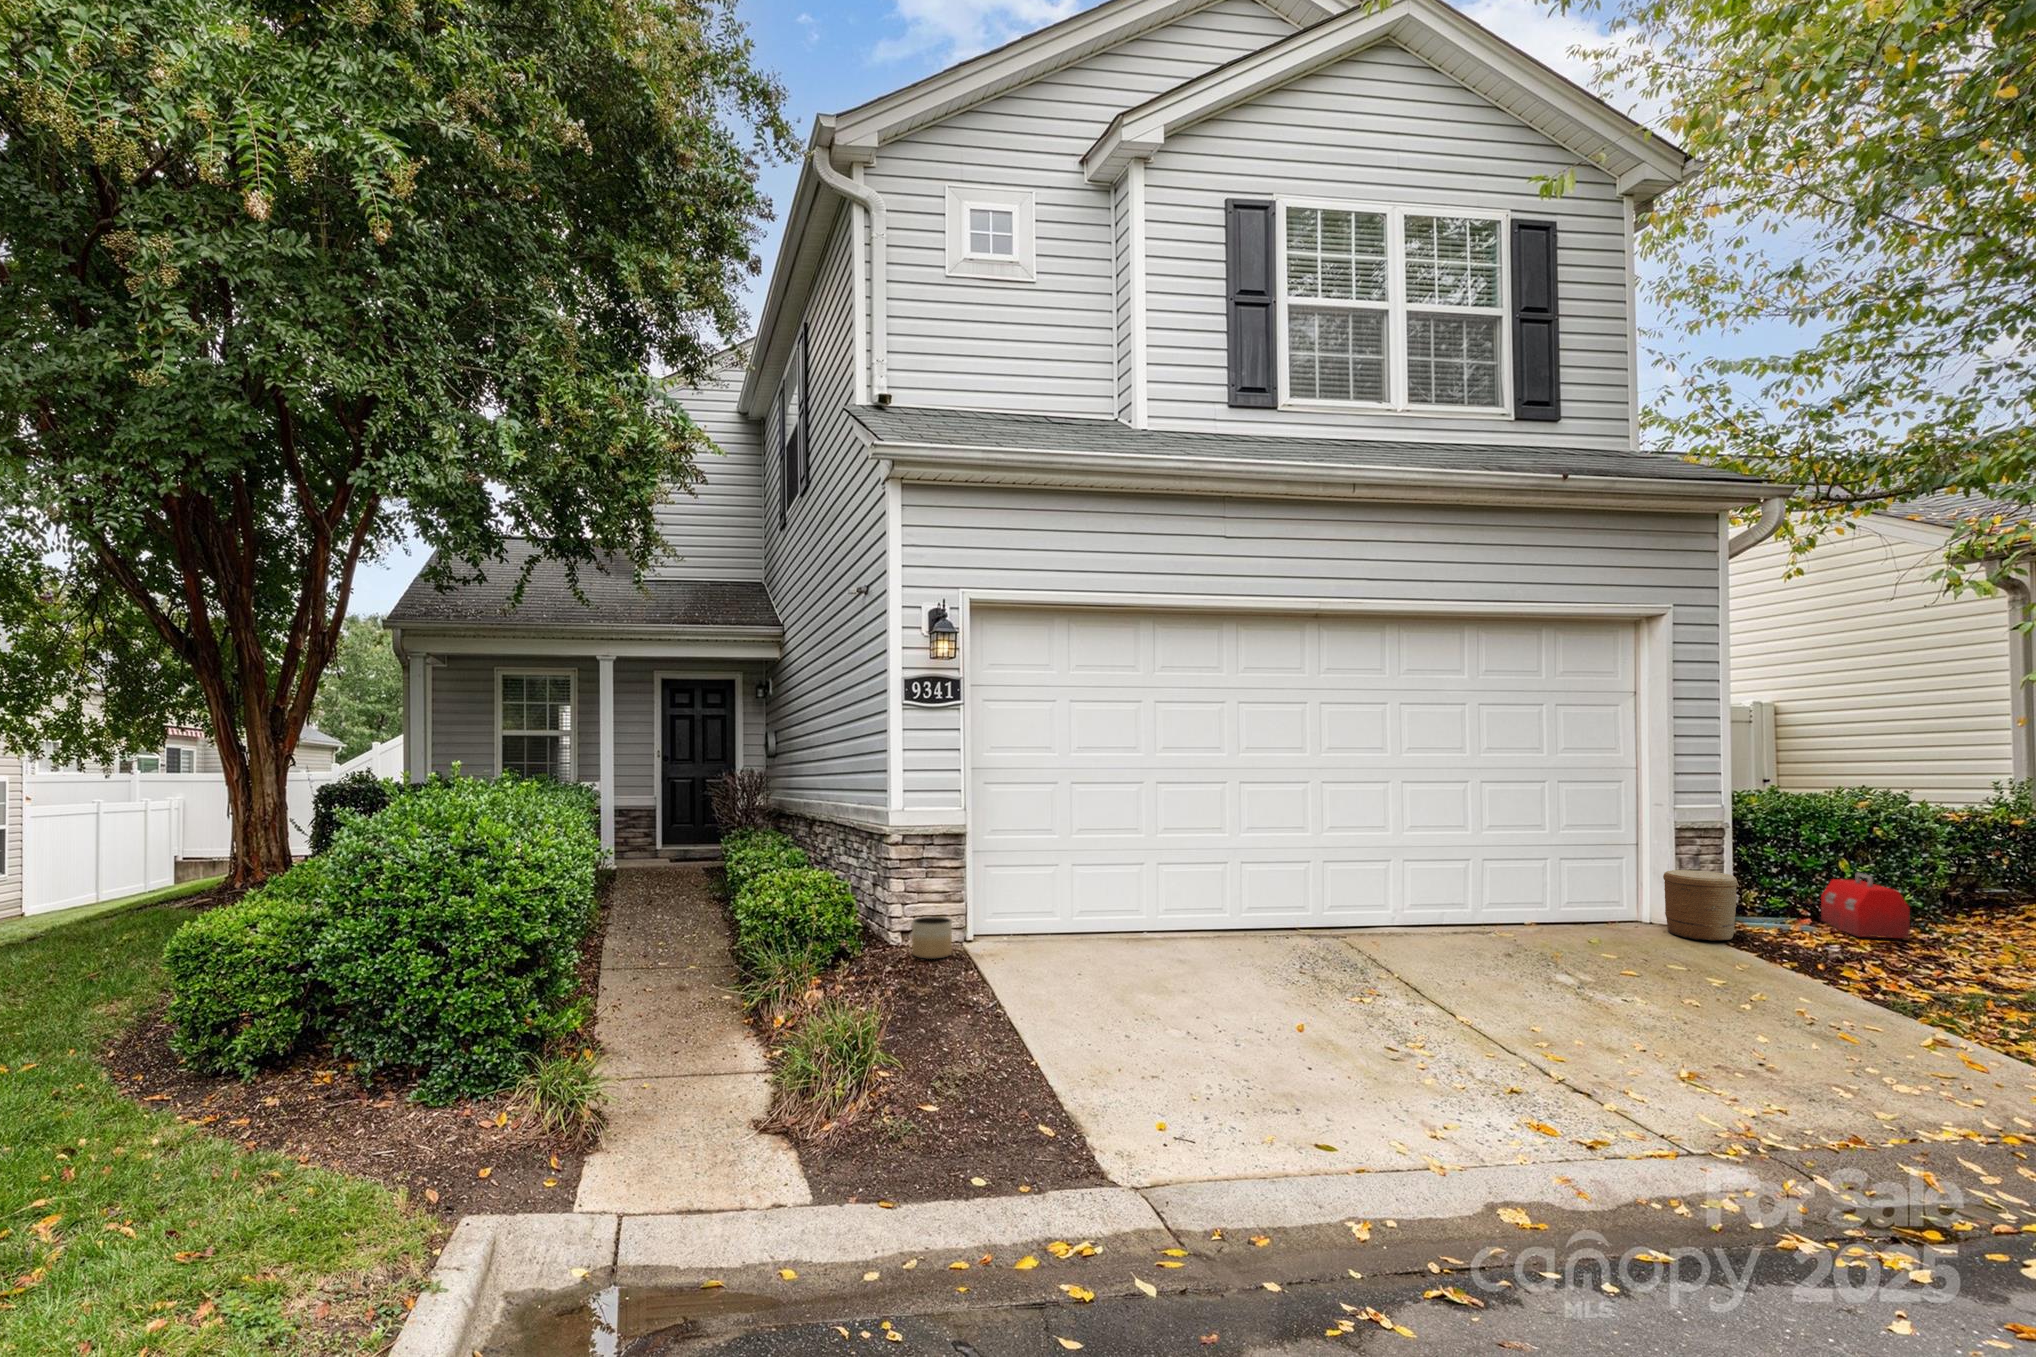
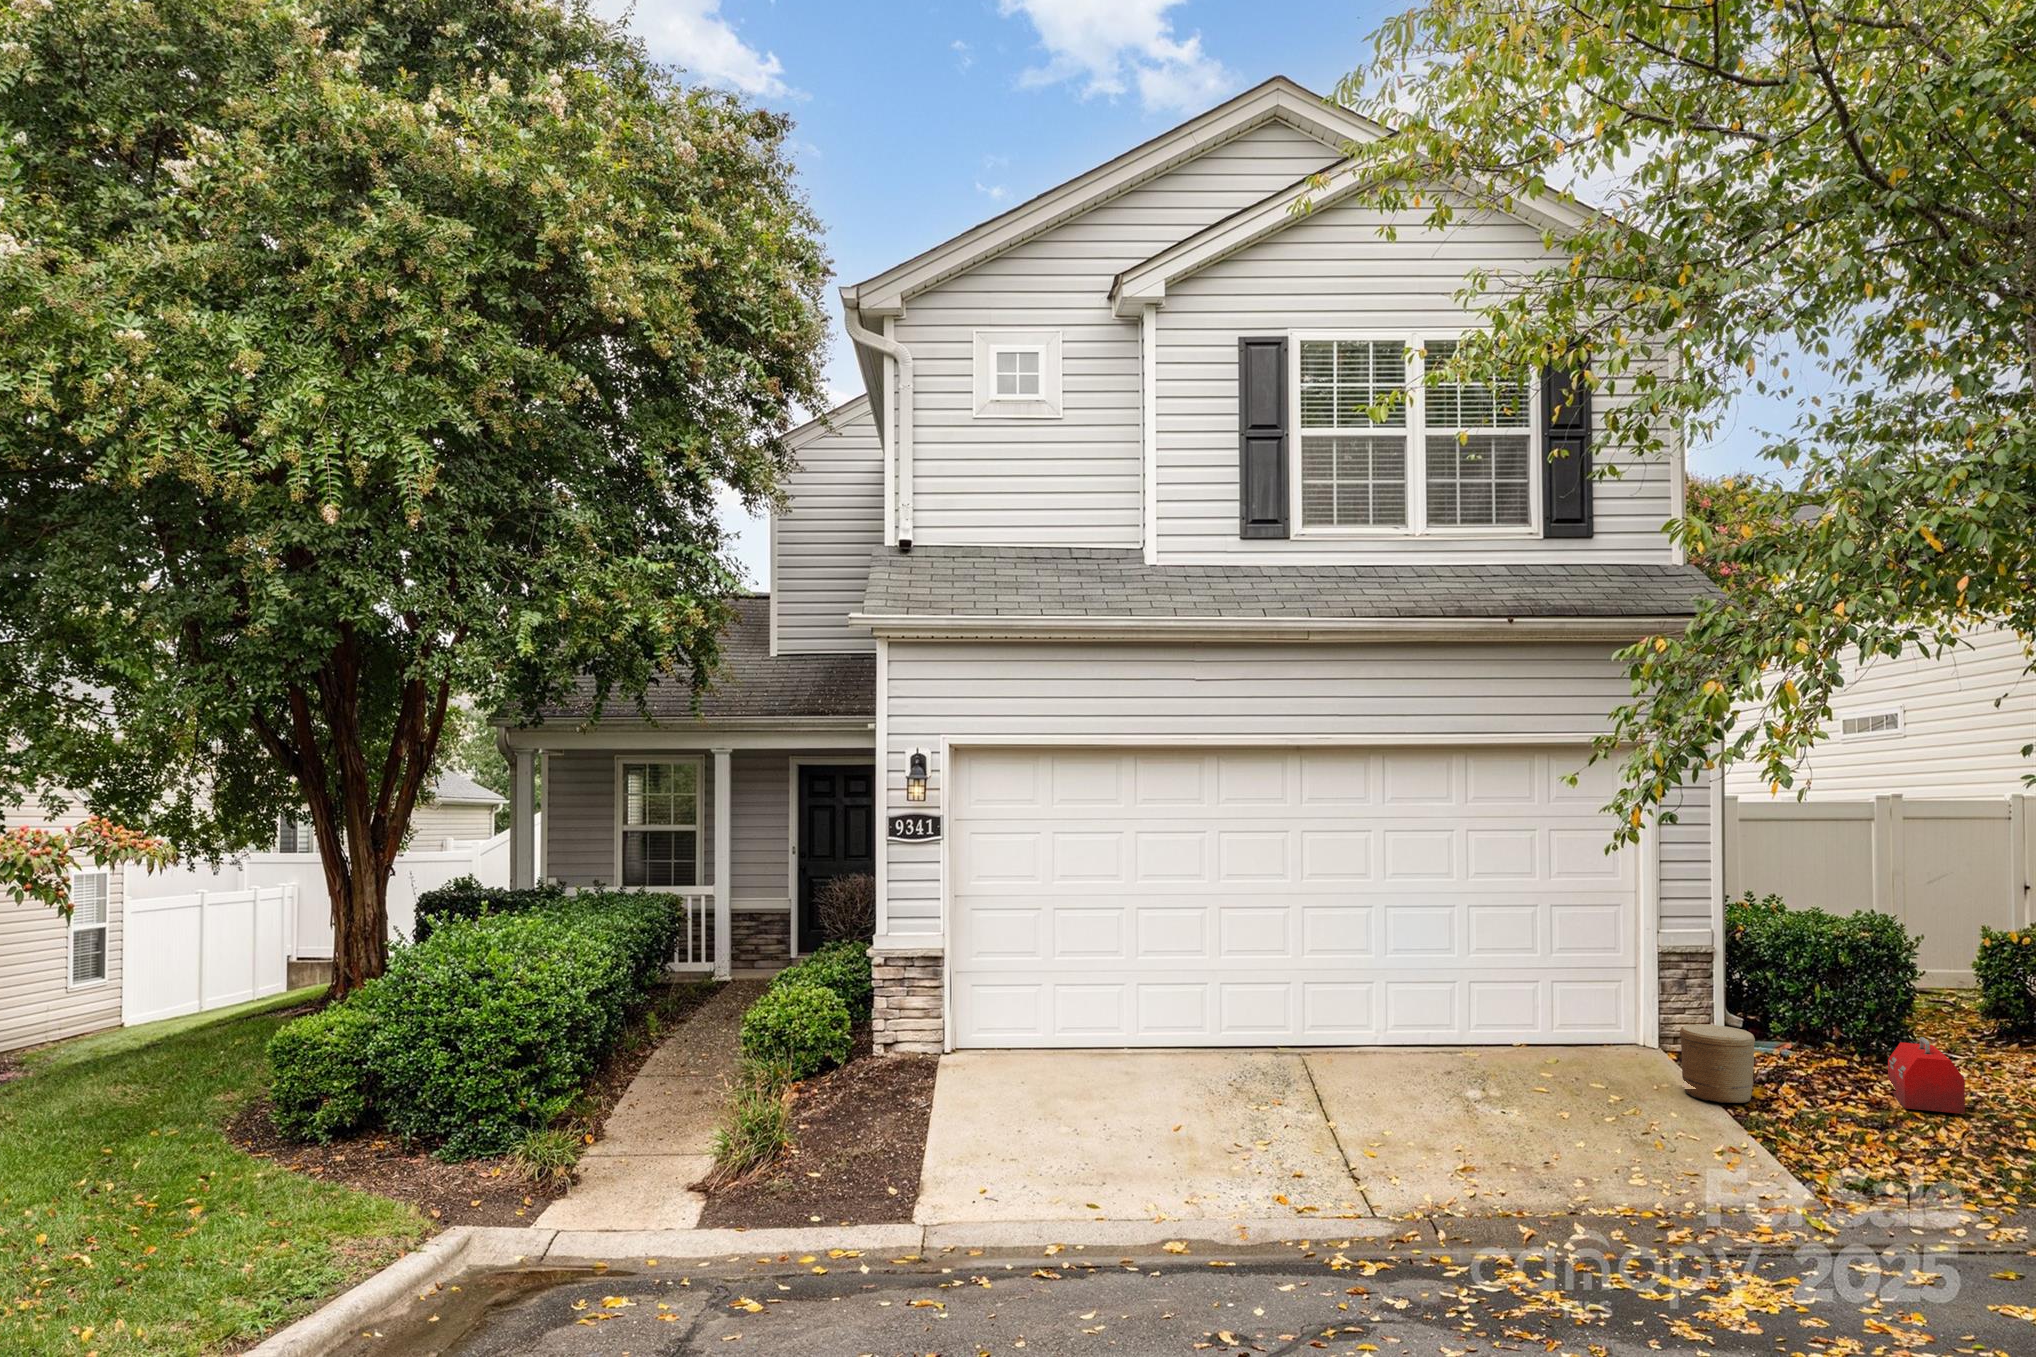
planter: present [912,917,952,959] -> none [889,1035,926,1074]

